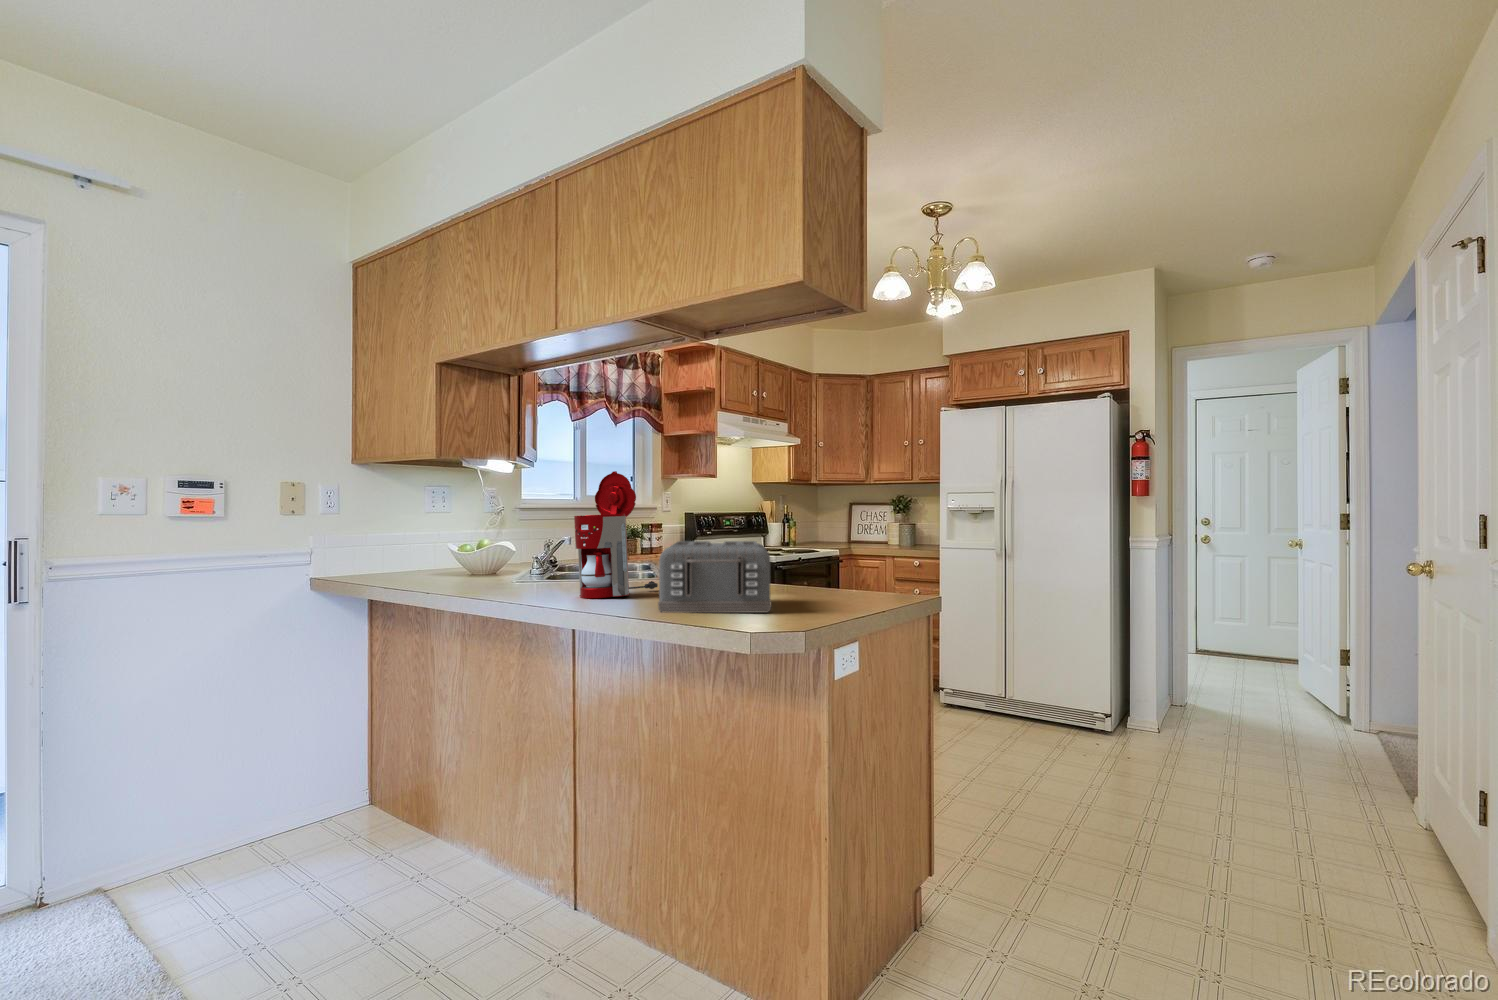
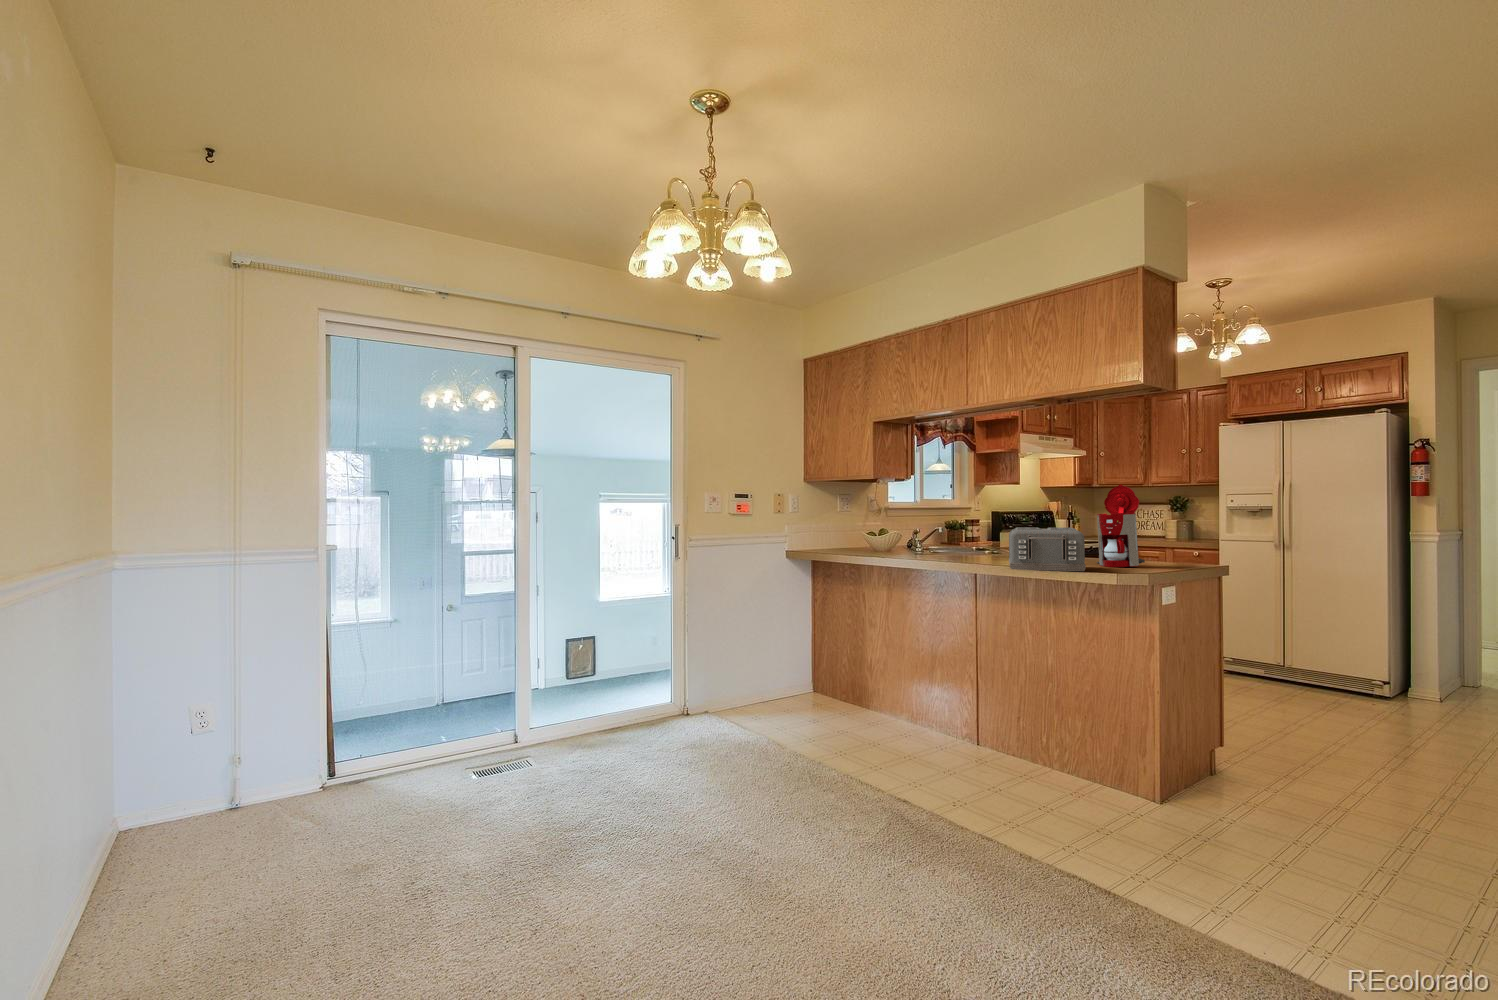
coffee maker: present [574,471,658,598] -> present [1097,485,1145,567]

